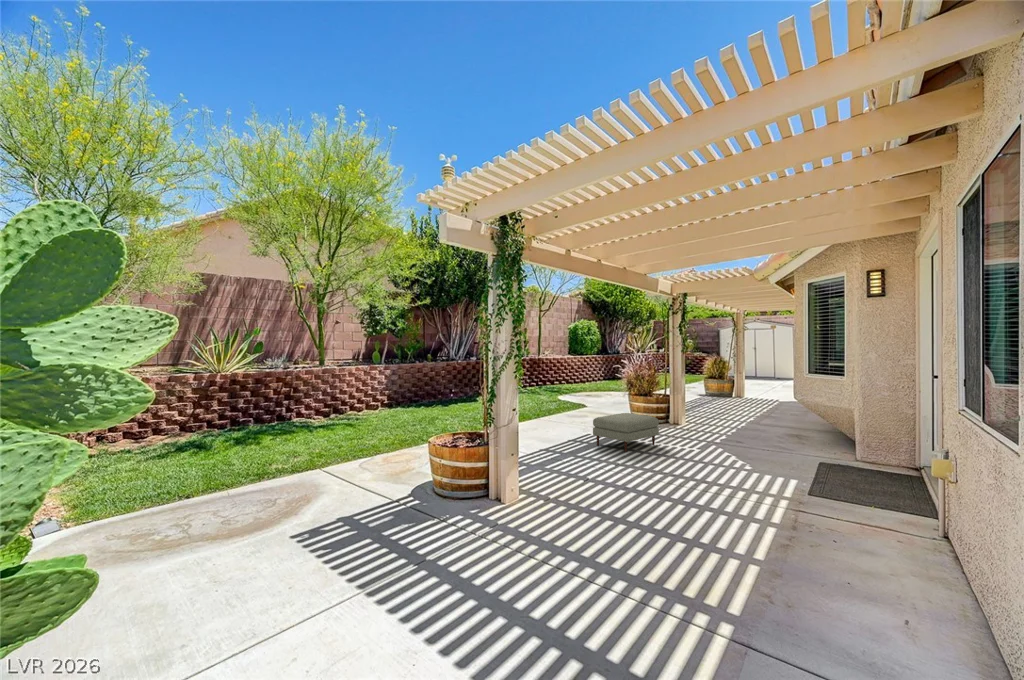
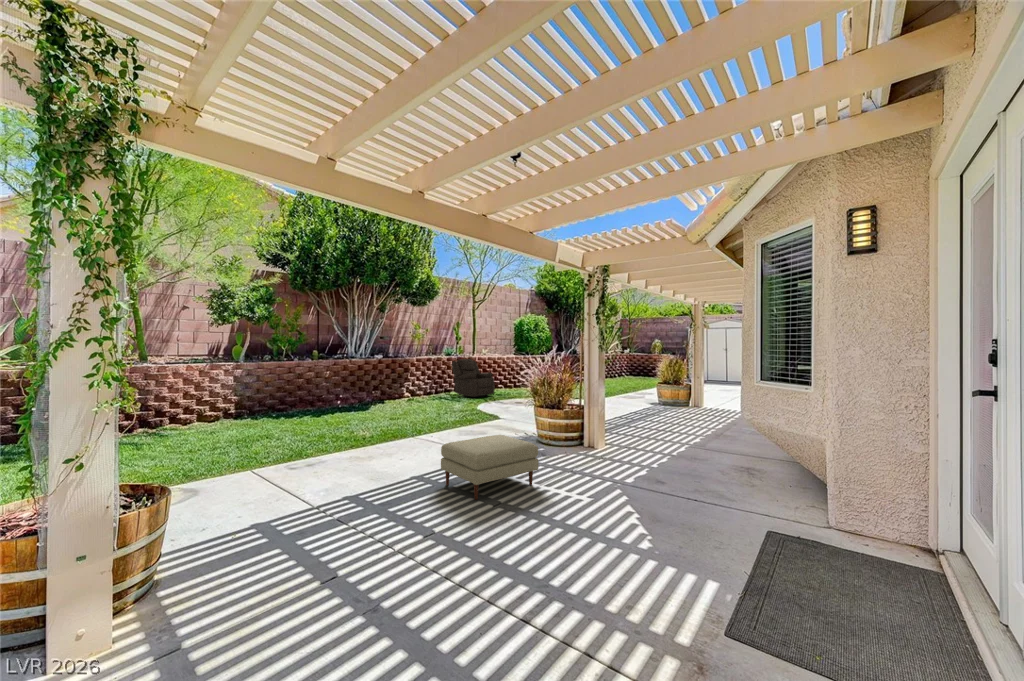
chair: none [527,359,564,392] -> present [451,359,495,398]

